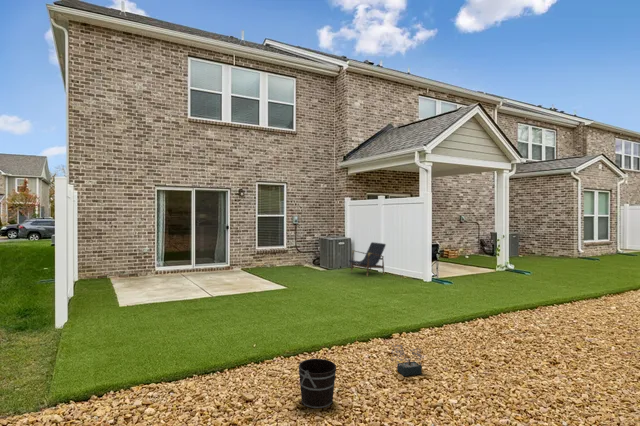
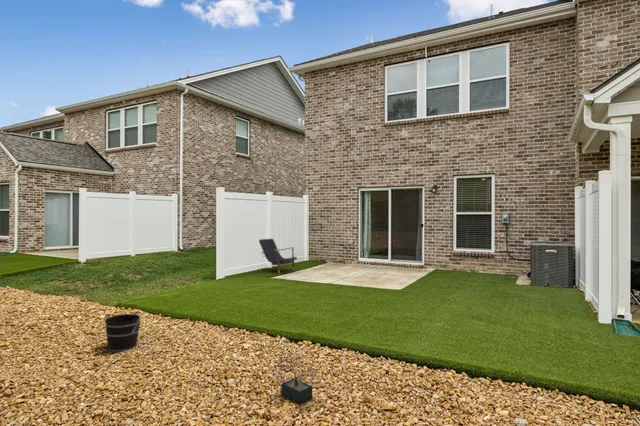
lounge chair: present [349,242,385,276] -> present [259,239,297,274]
decorative plant: present [391,345,424,376] -> present [275,351,317,403]

